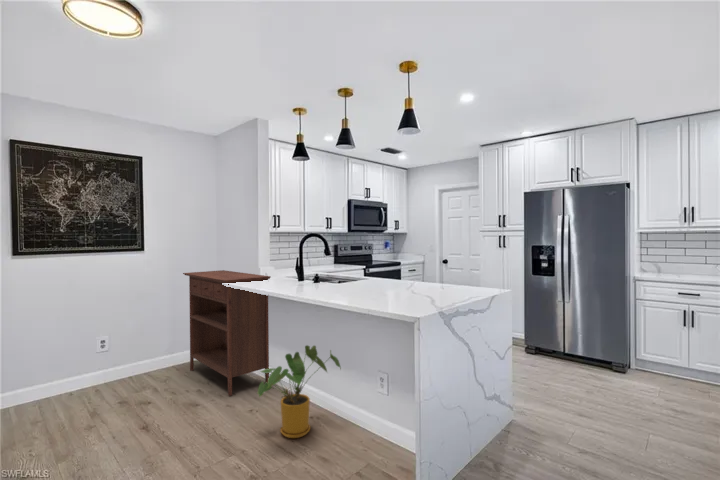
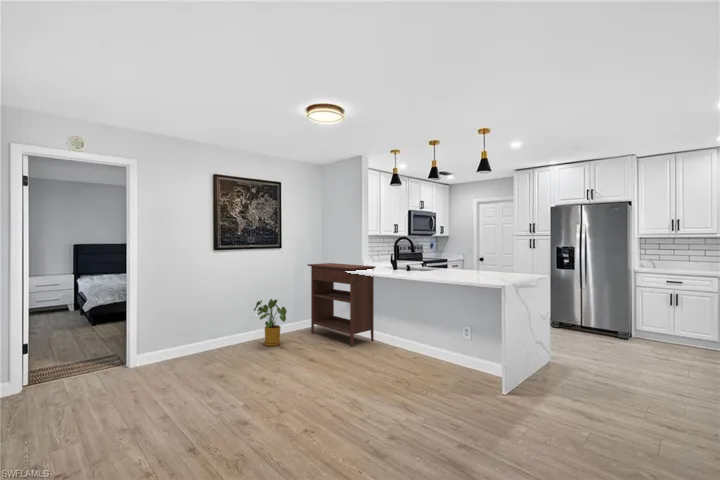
house plant: present [258,345,341,438] -> present [254,299,287,346]

